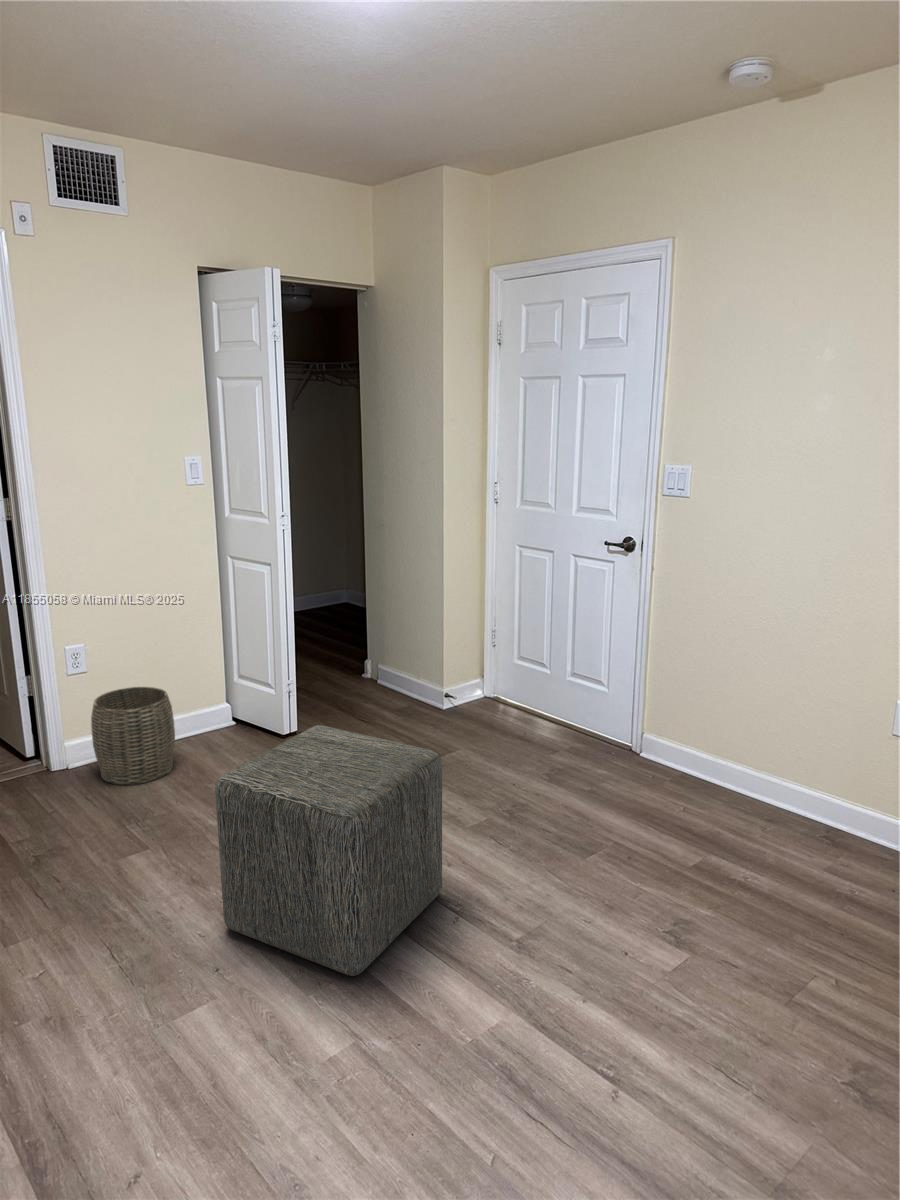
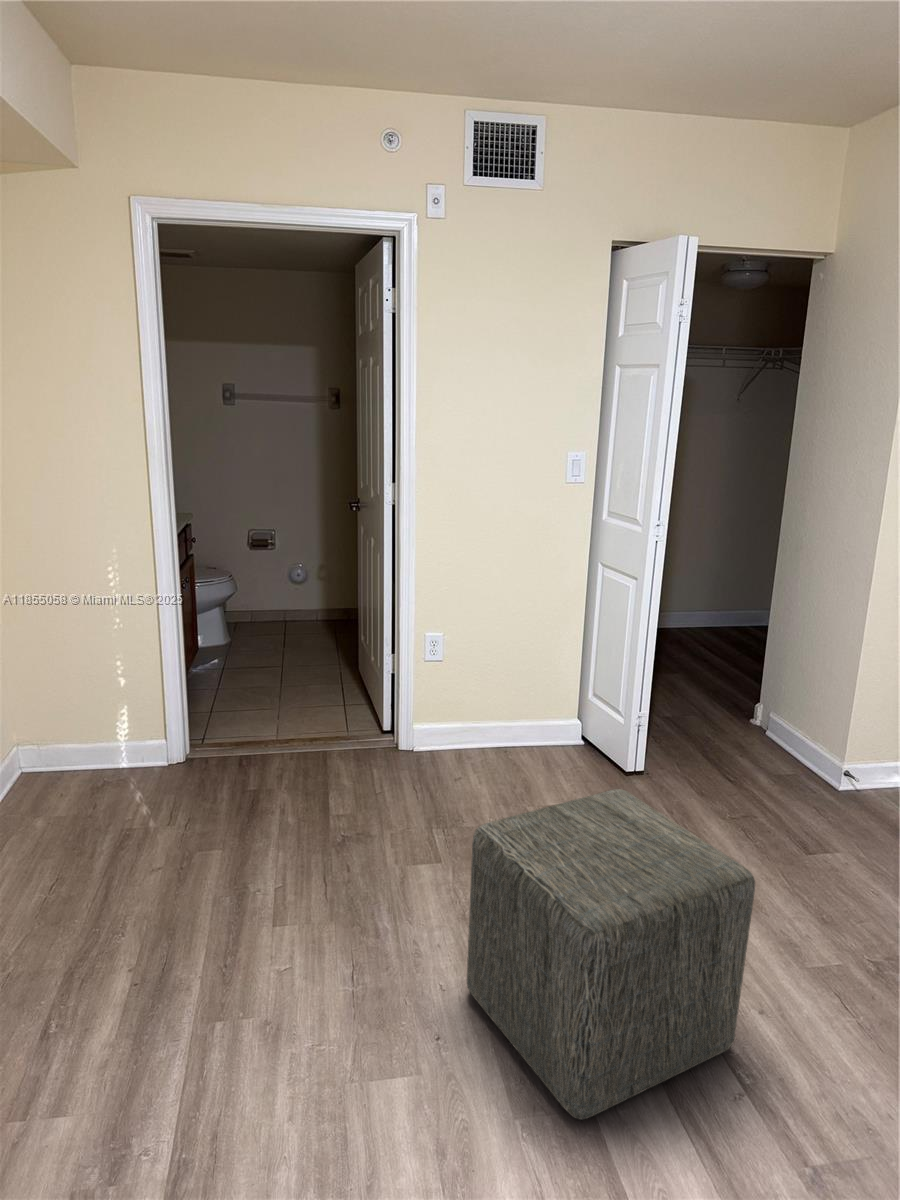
woven basket: present [91,687,175,785] -> none [431,685,511,788]

